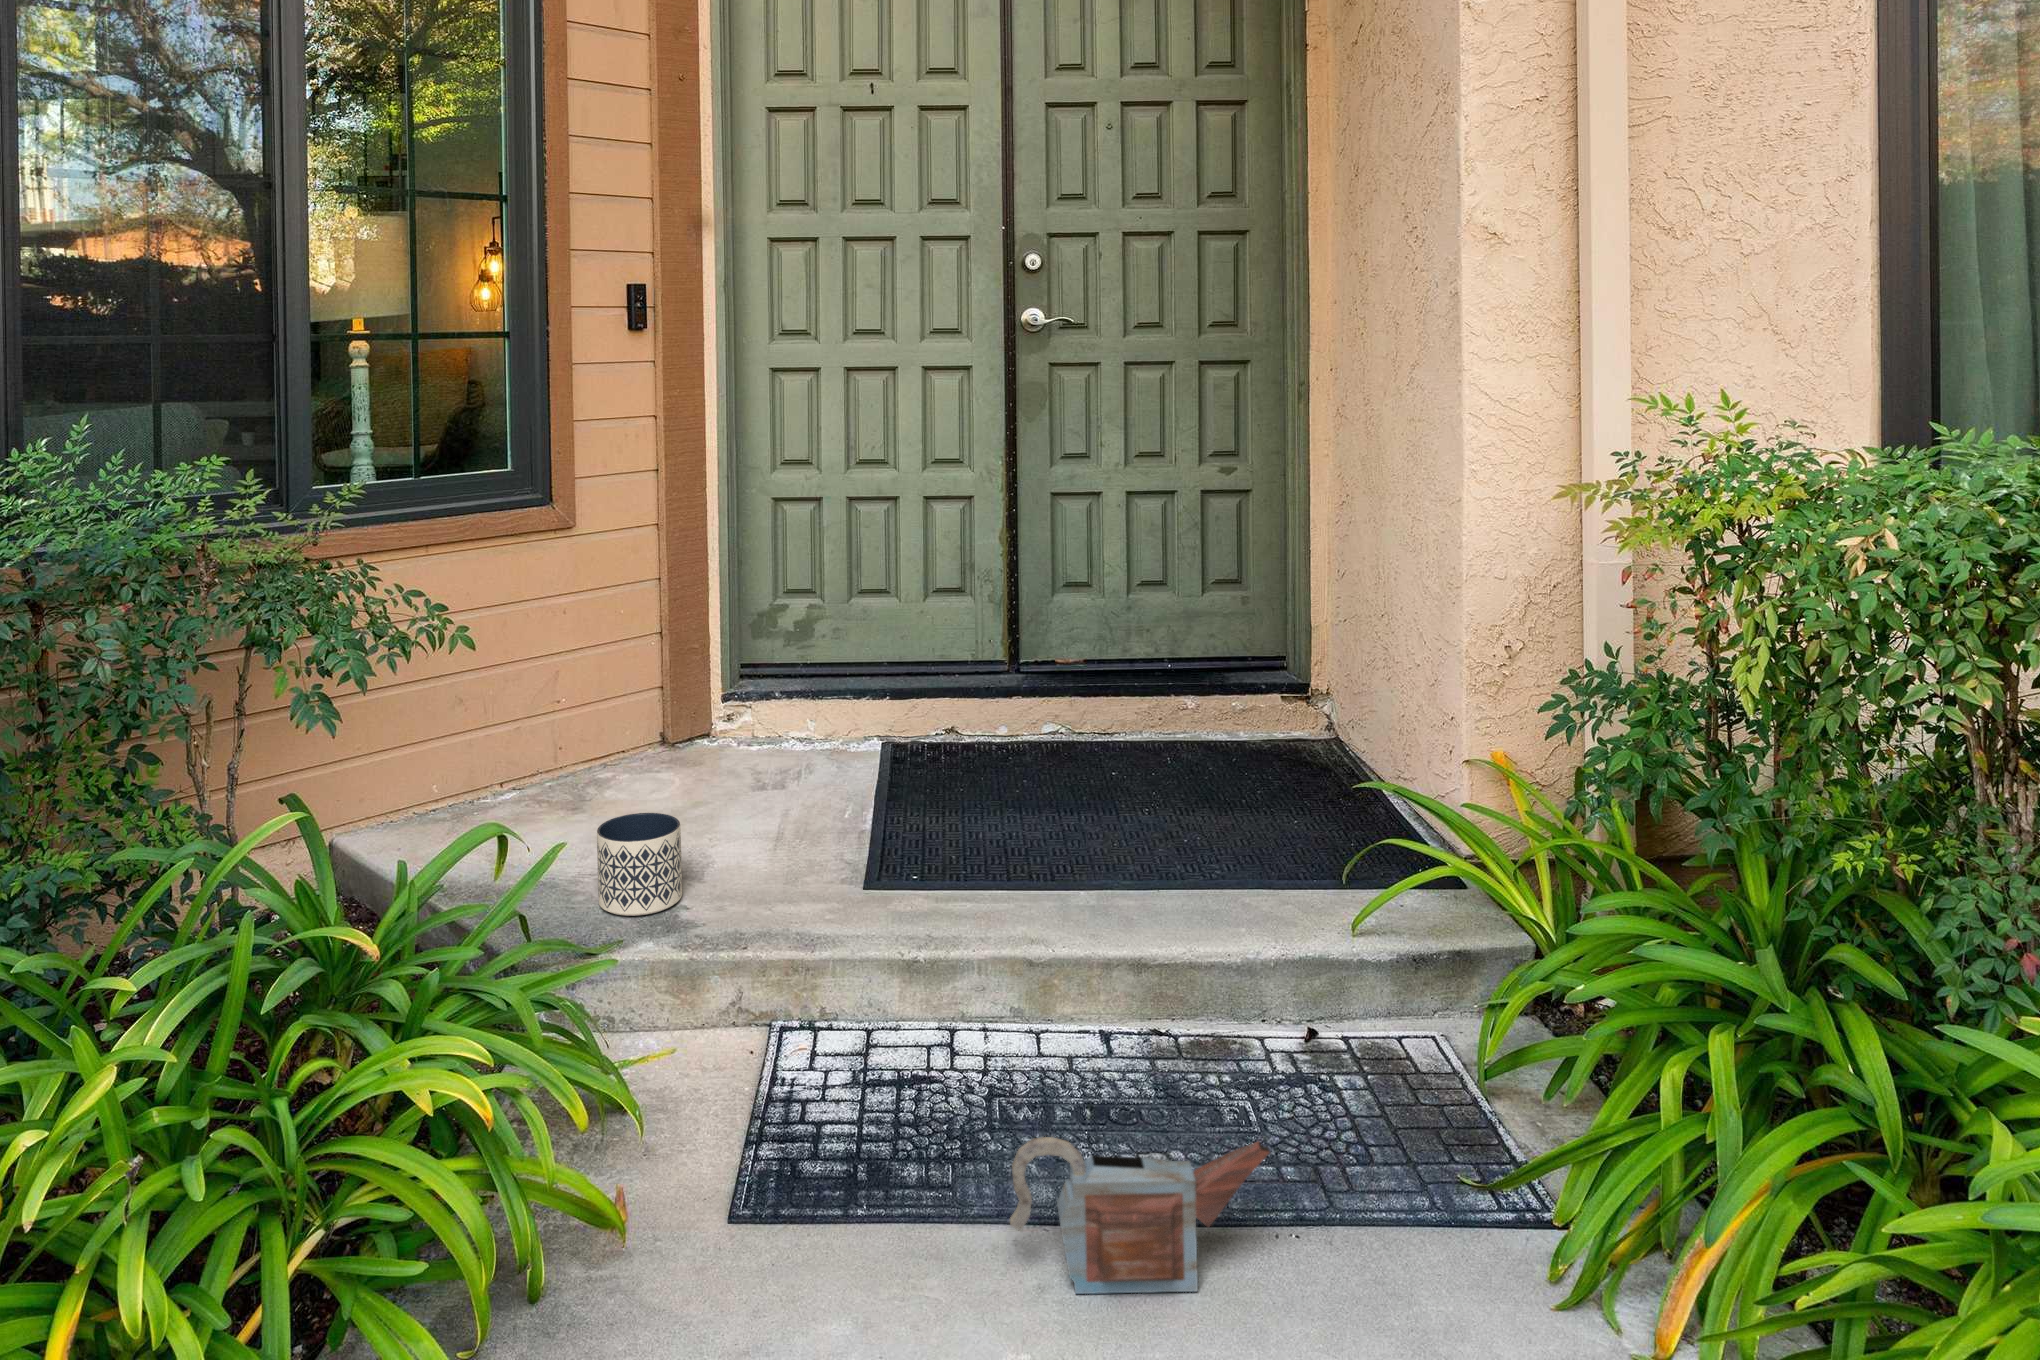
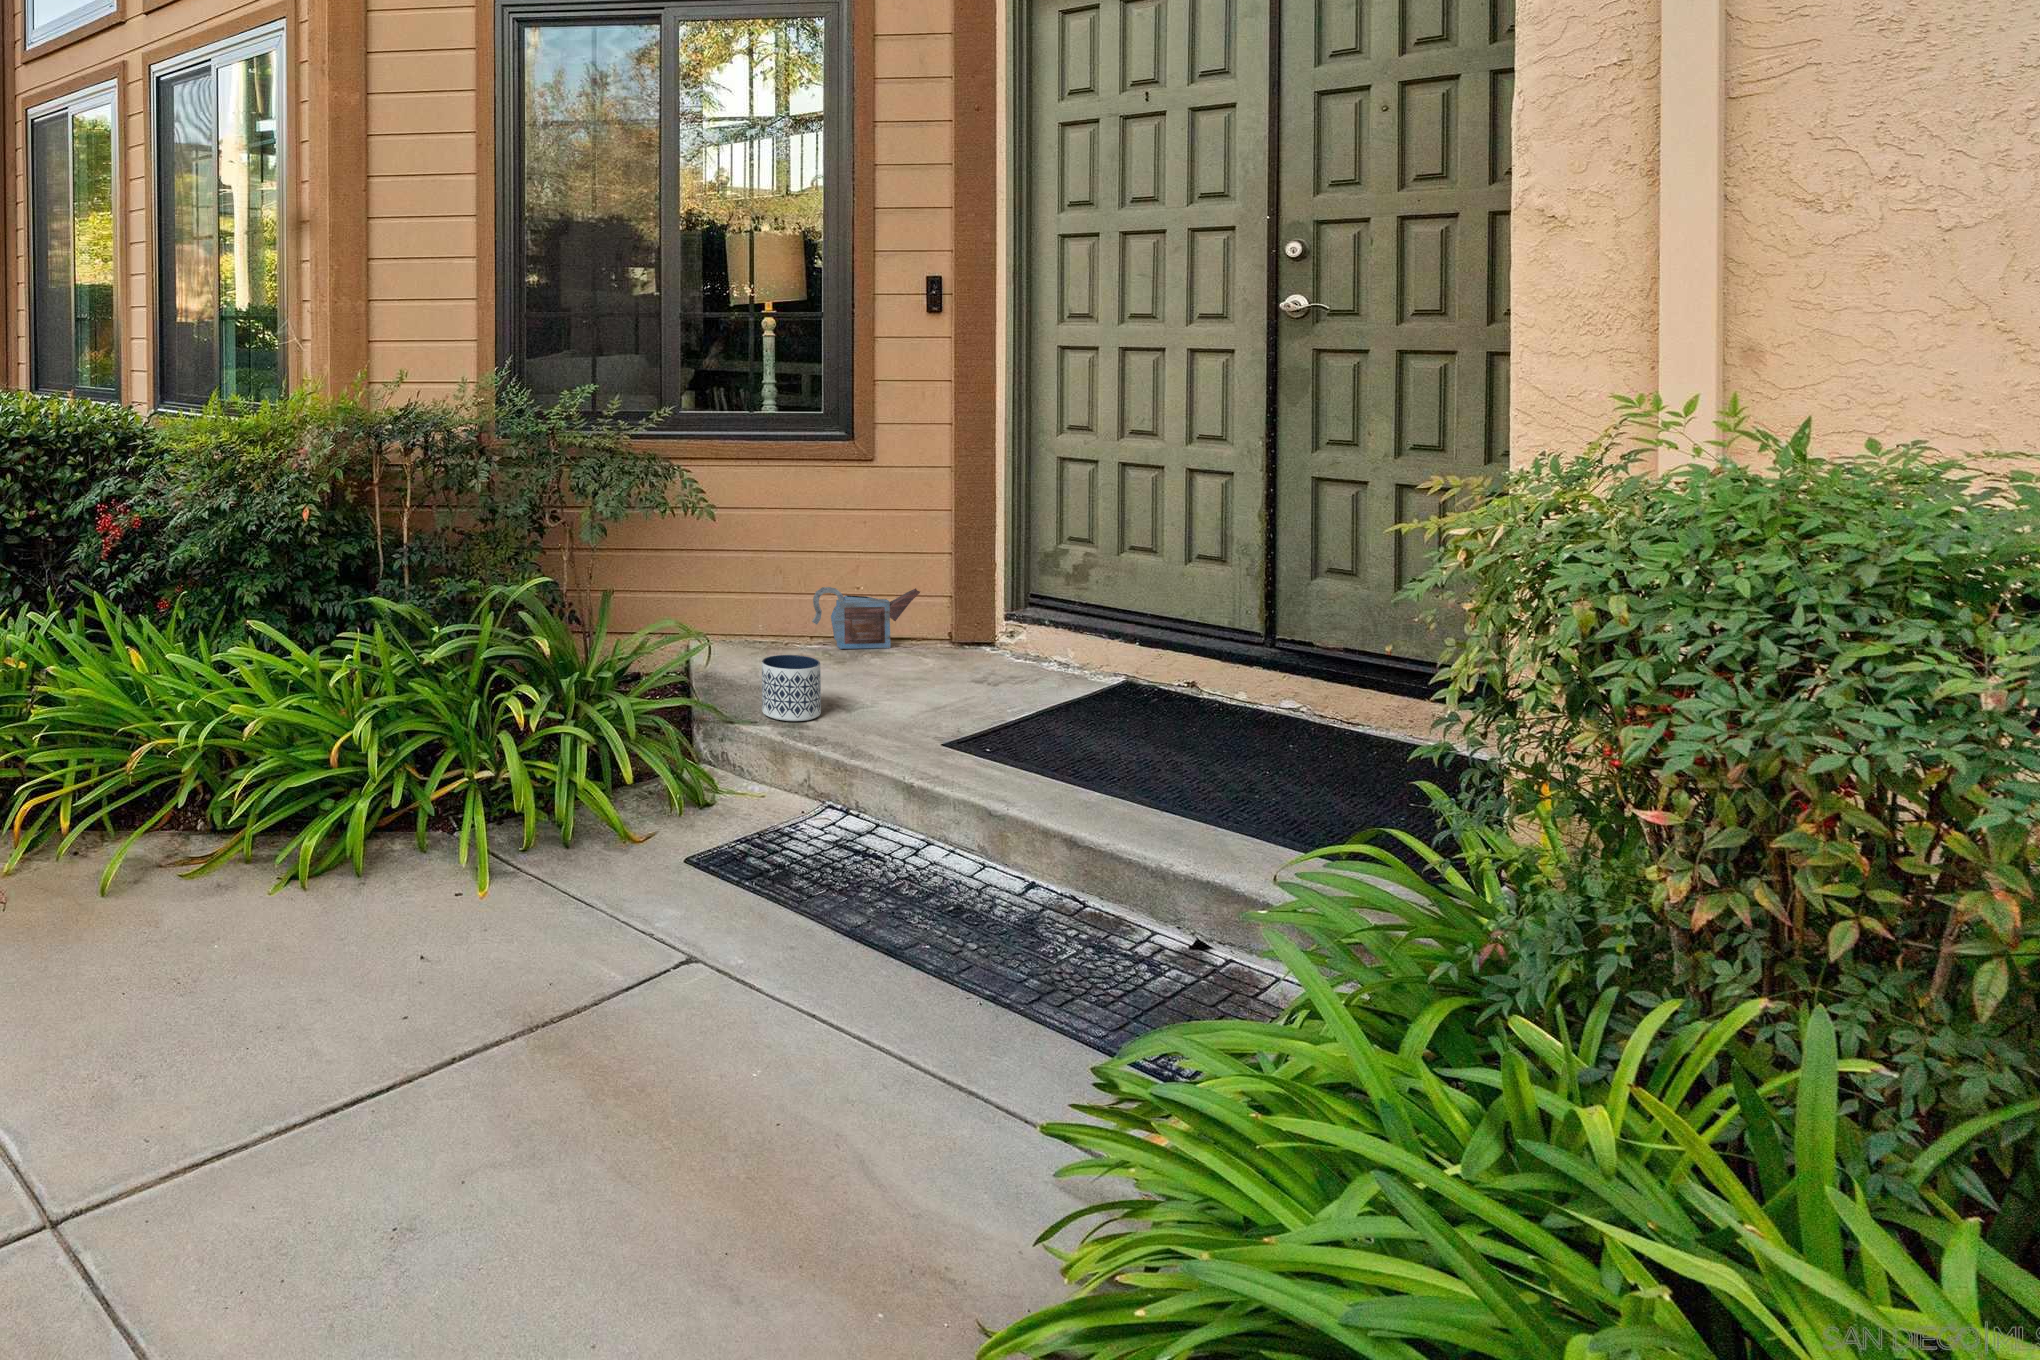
watering can: present [1010,1137,1270,1294] -> present [812,587,920,649]

